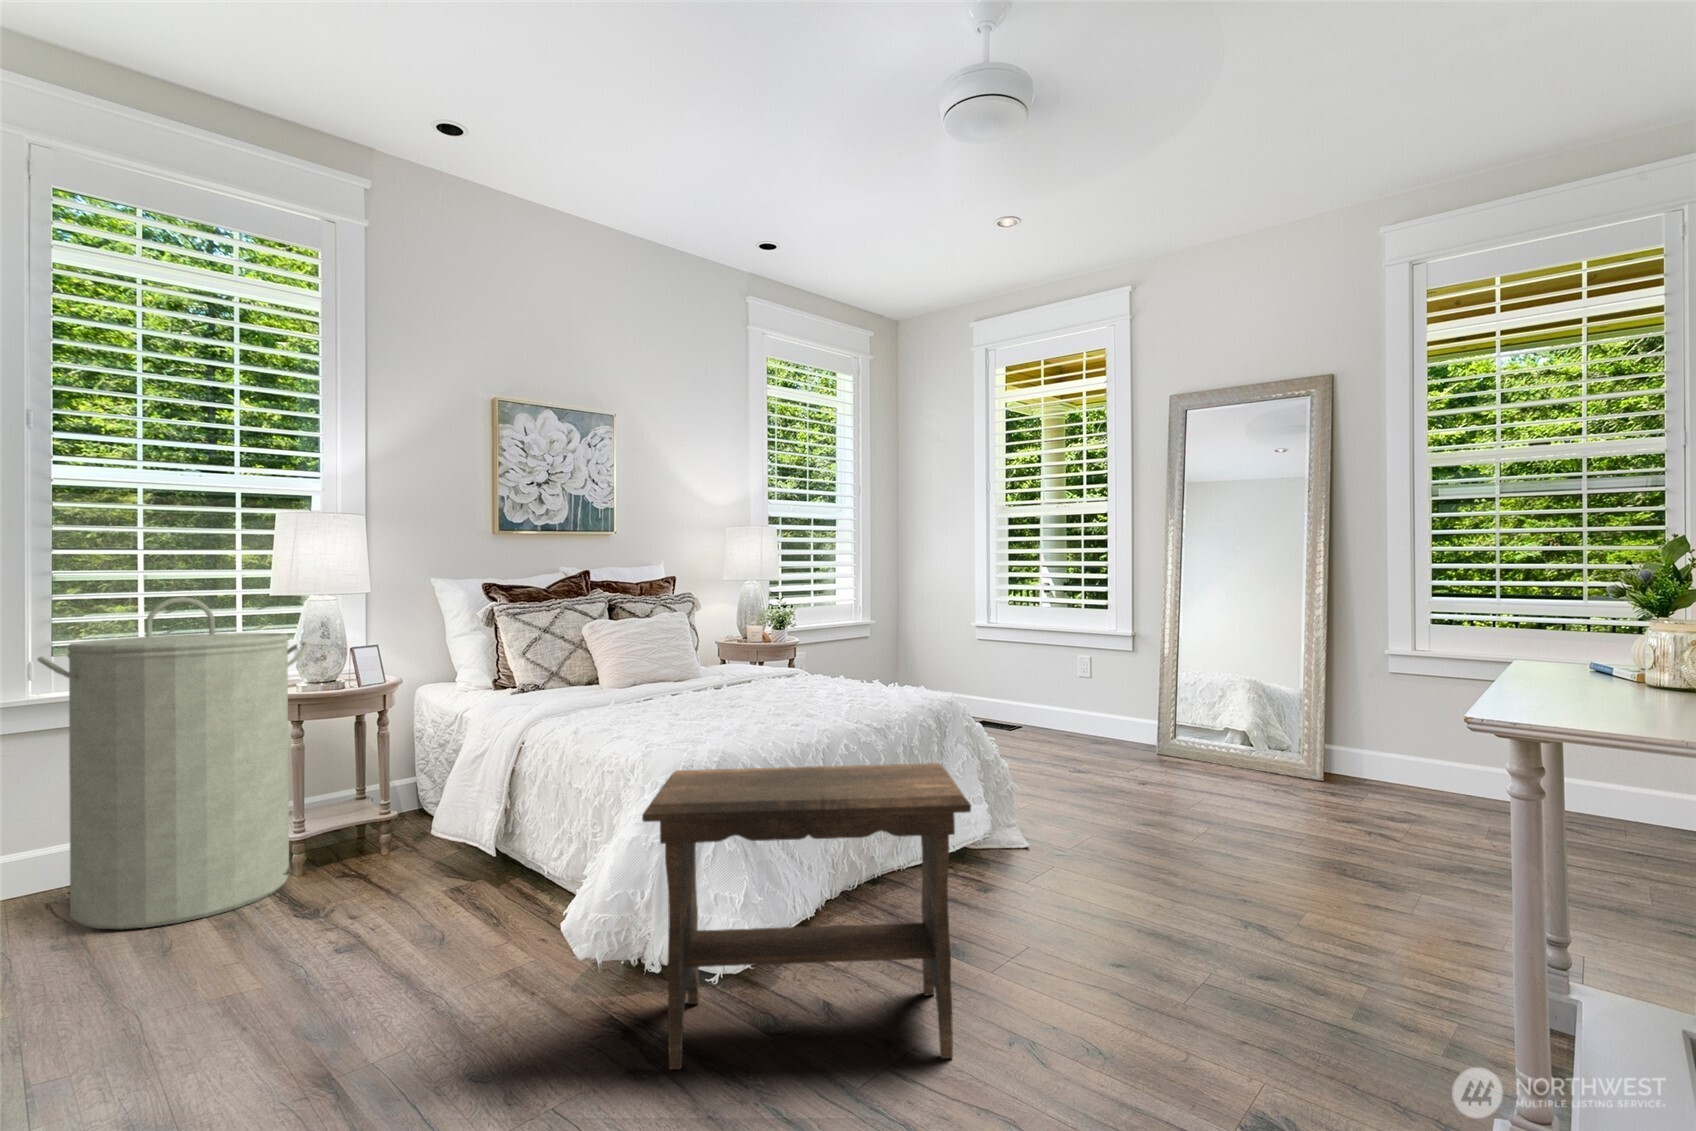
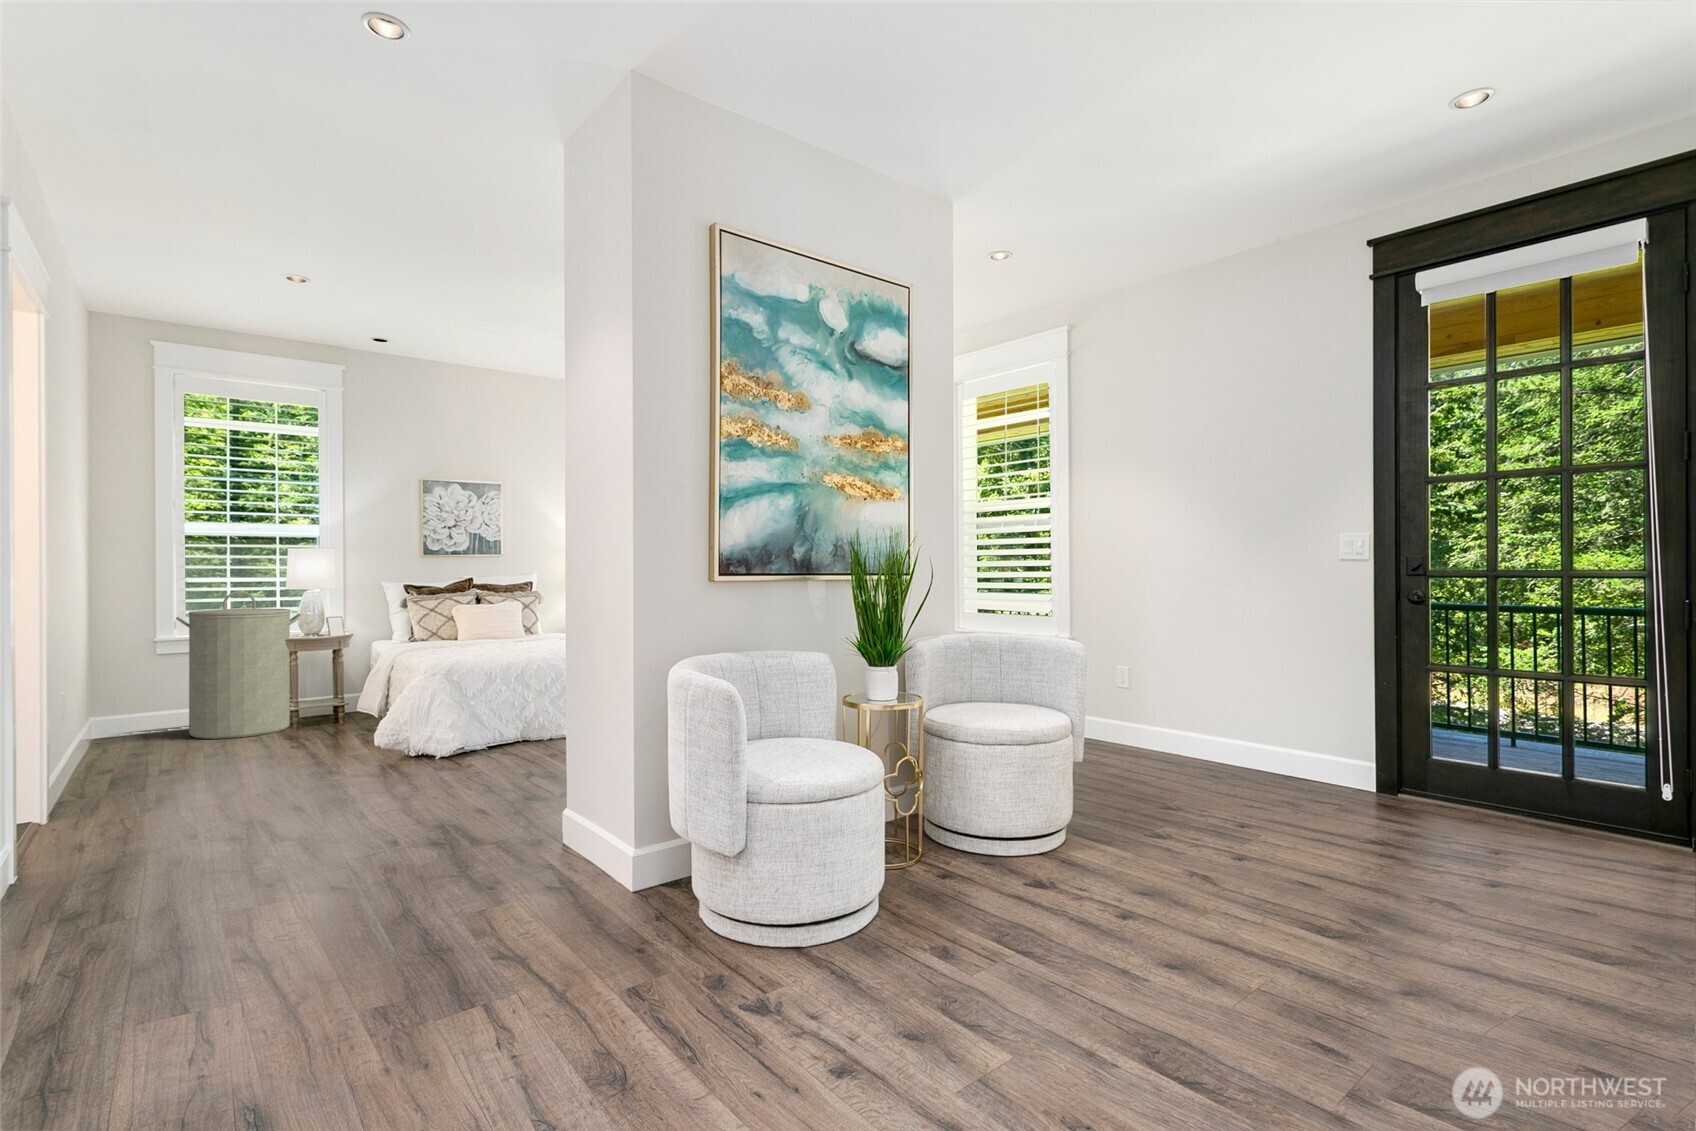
footstool: present [642,763,971,1069] -> none [353,669,505,779]

